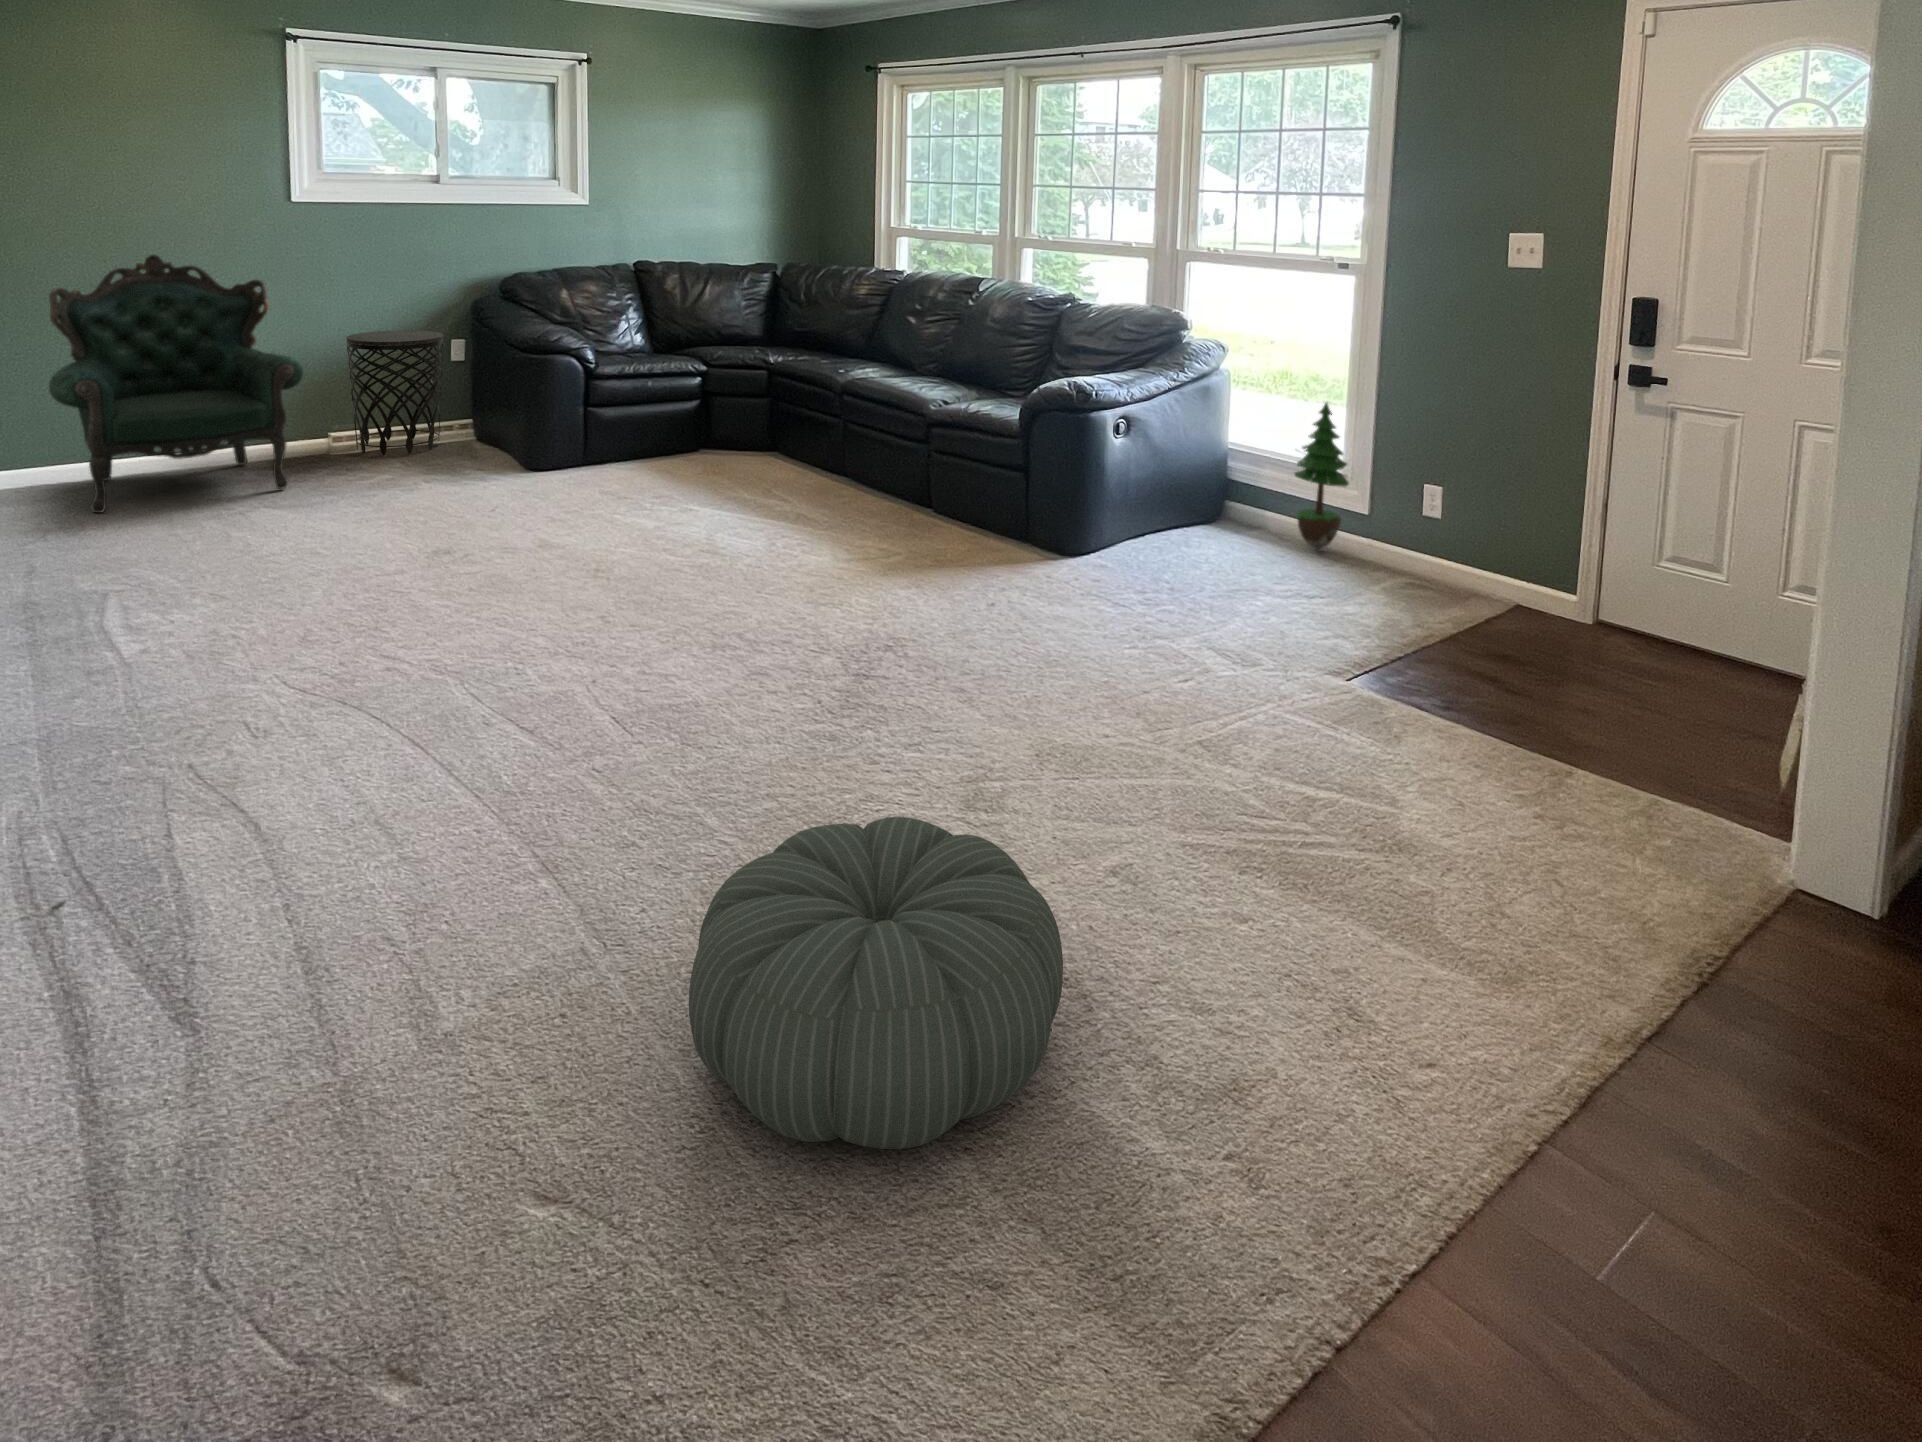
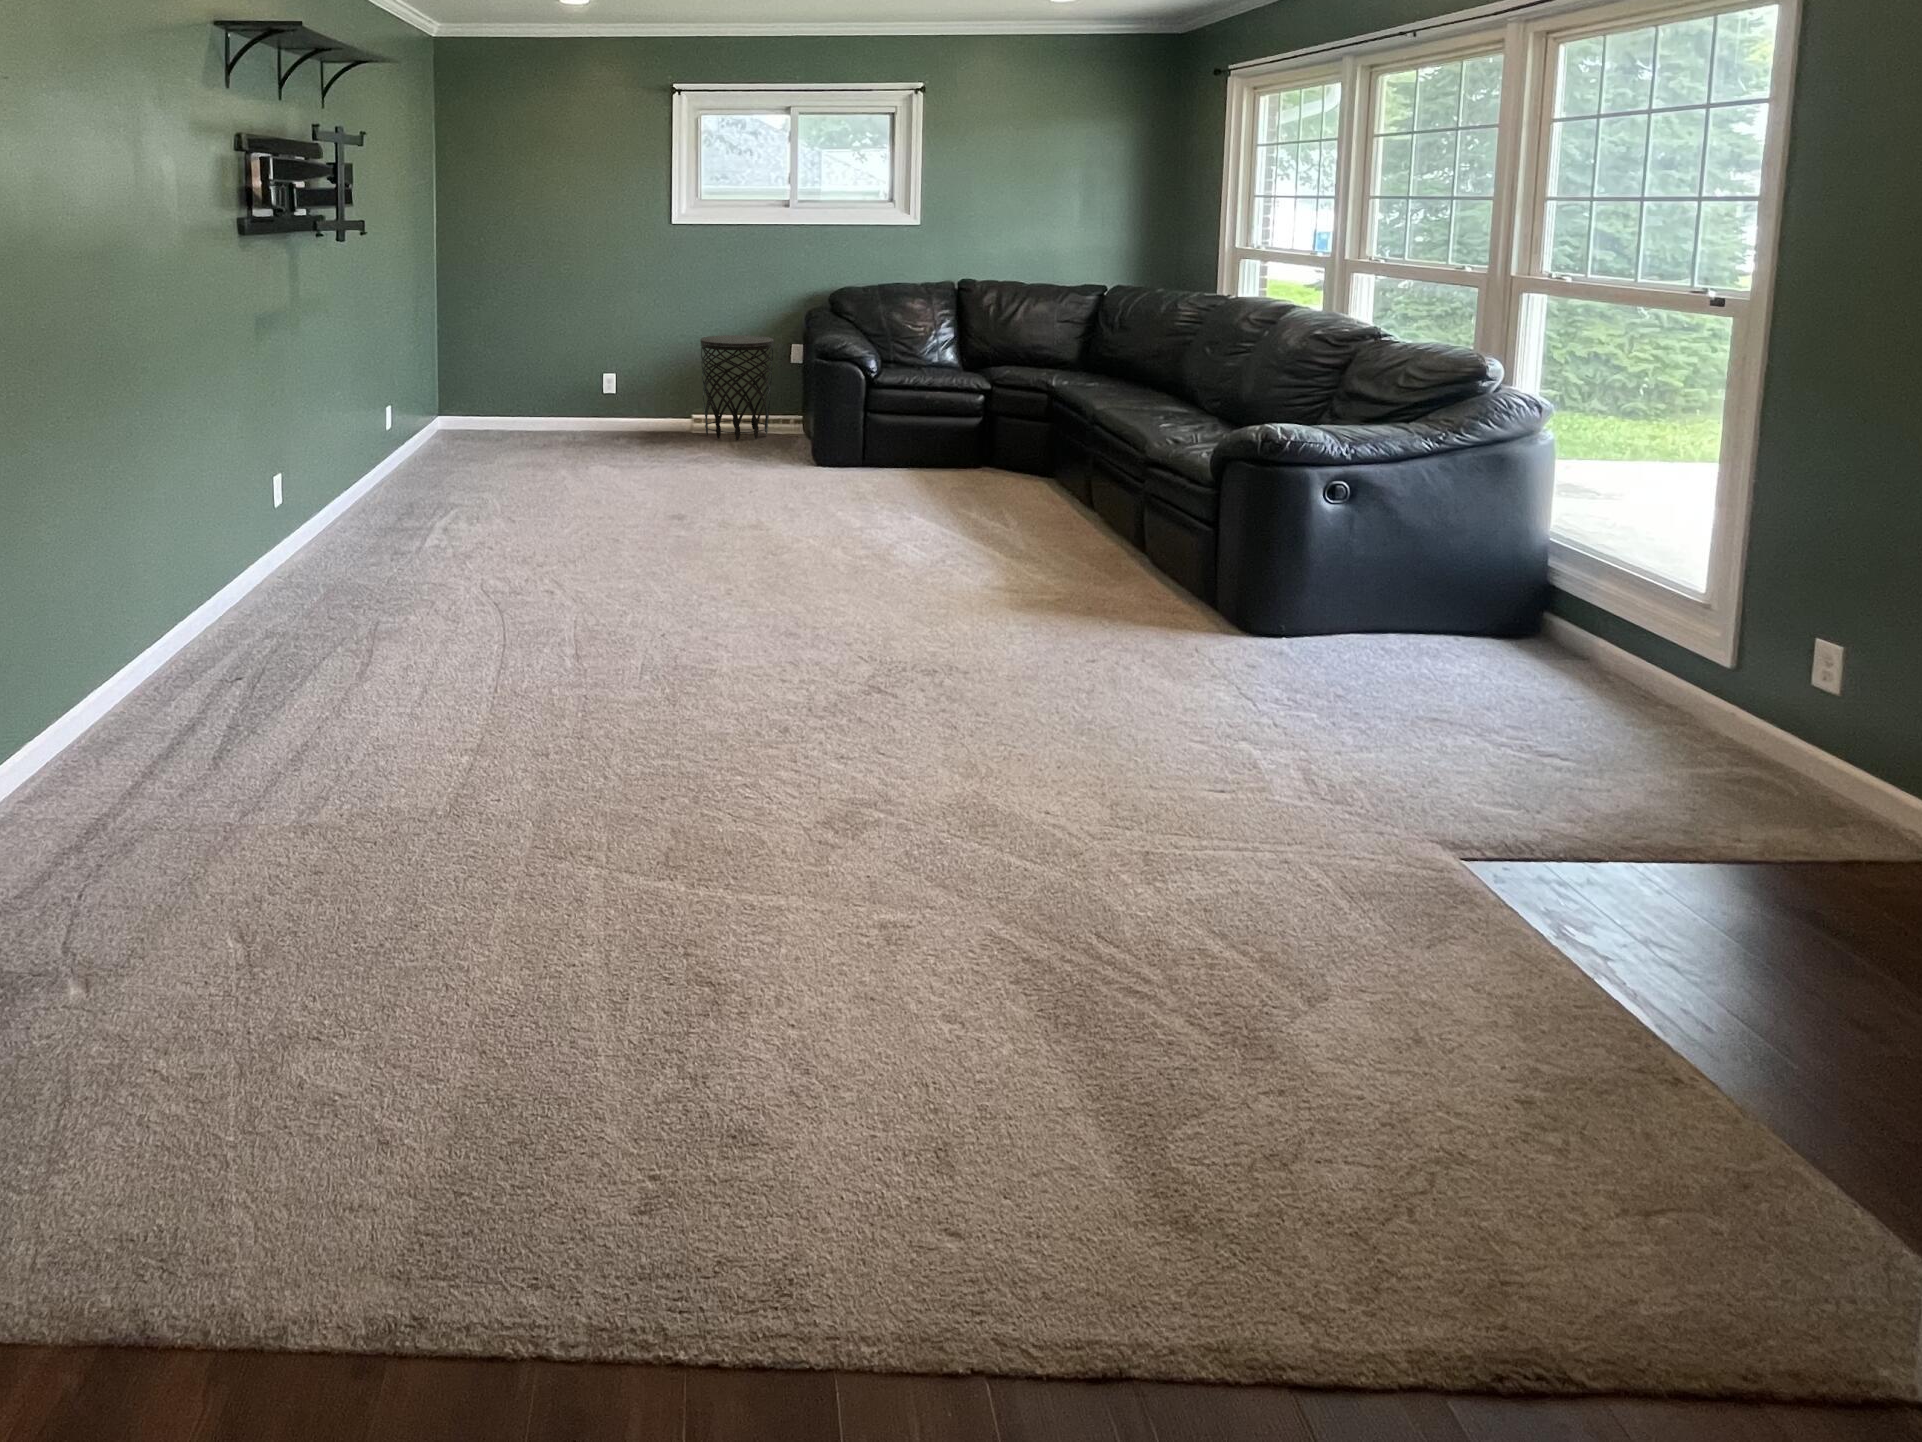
armchair: present [49,254,303,513] -> none [492,267,648,453]
potted tree: present [1295,403,1349,550] -> none [1630,493,1736,713]
pouf: present [689,817,1063,1149] -> none [352,752,688,1021]

